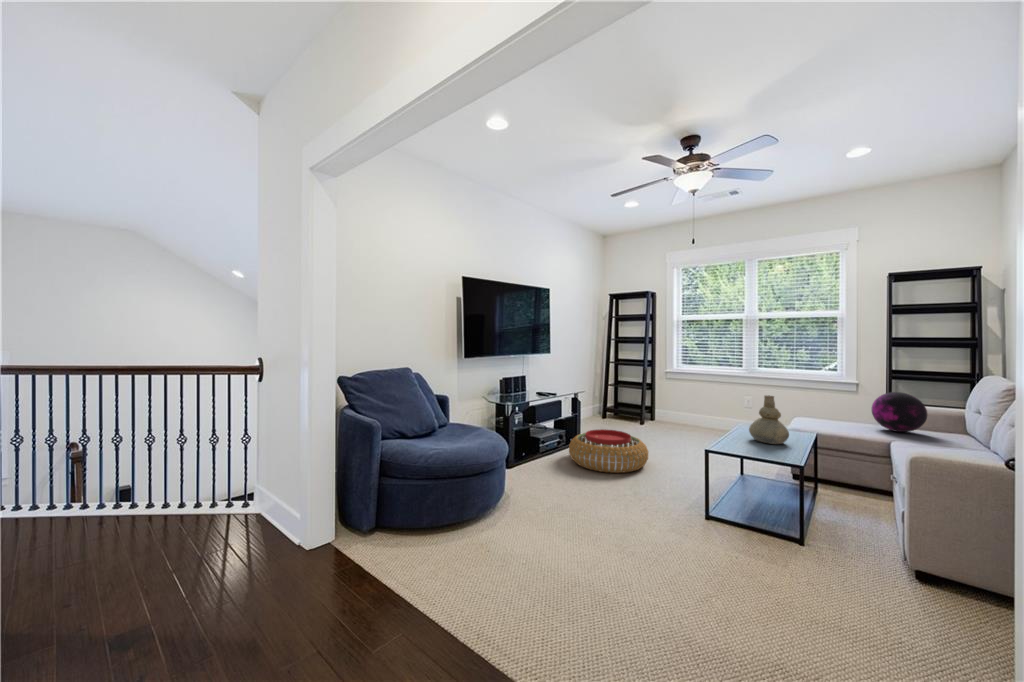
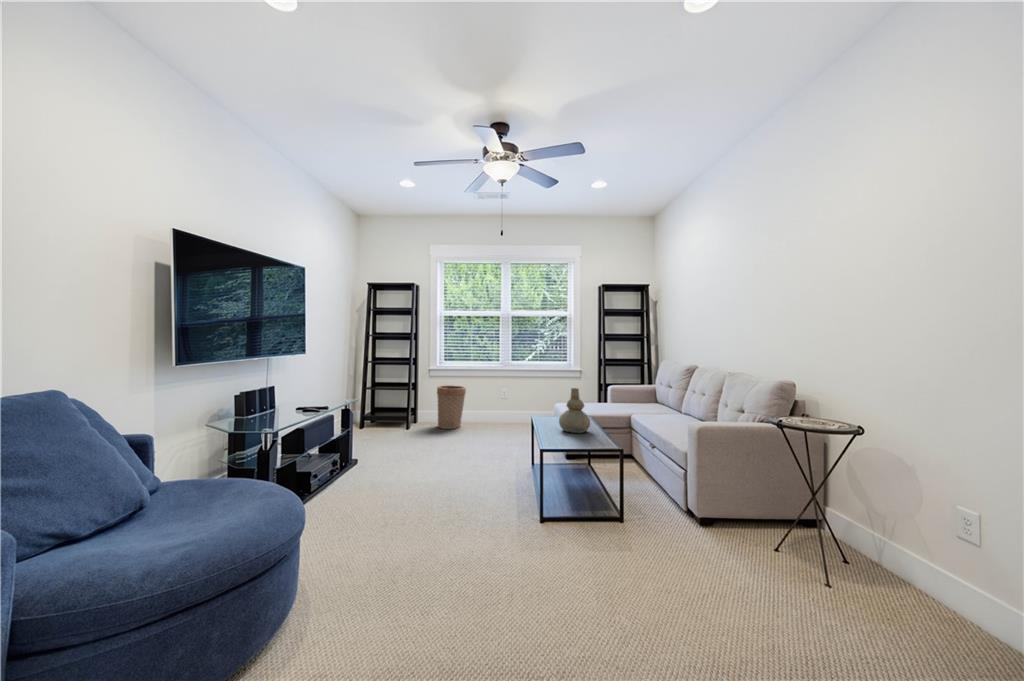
basket: none [670,387,701,429] -> present [437,385,466,429]
decorative orb: present [872,392,927,432] -> none [610,377,641,408]
pouf: present [569,429,648,473] -> none [355,443,452,498]

